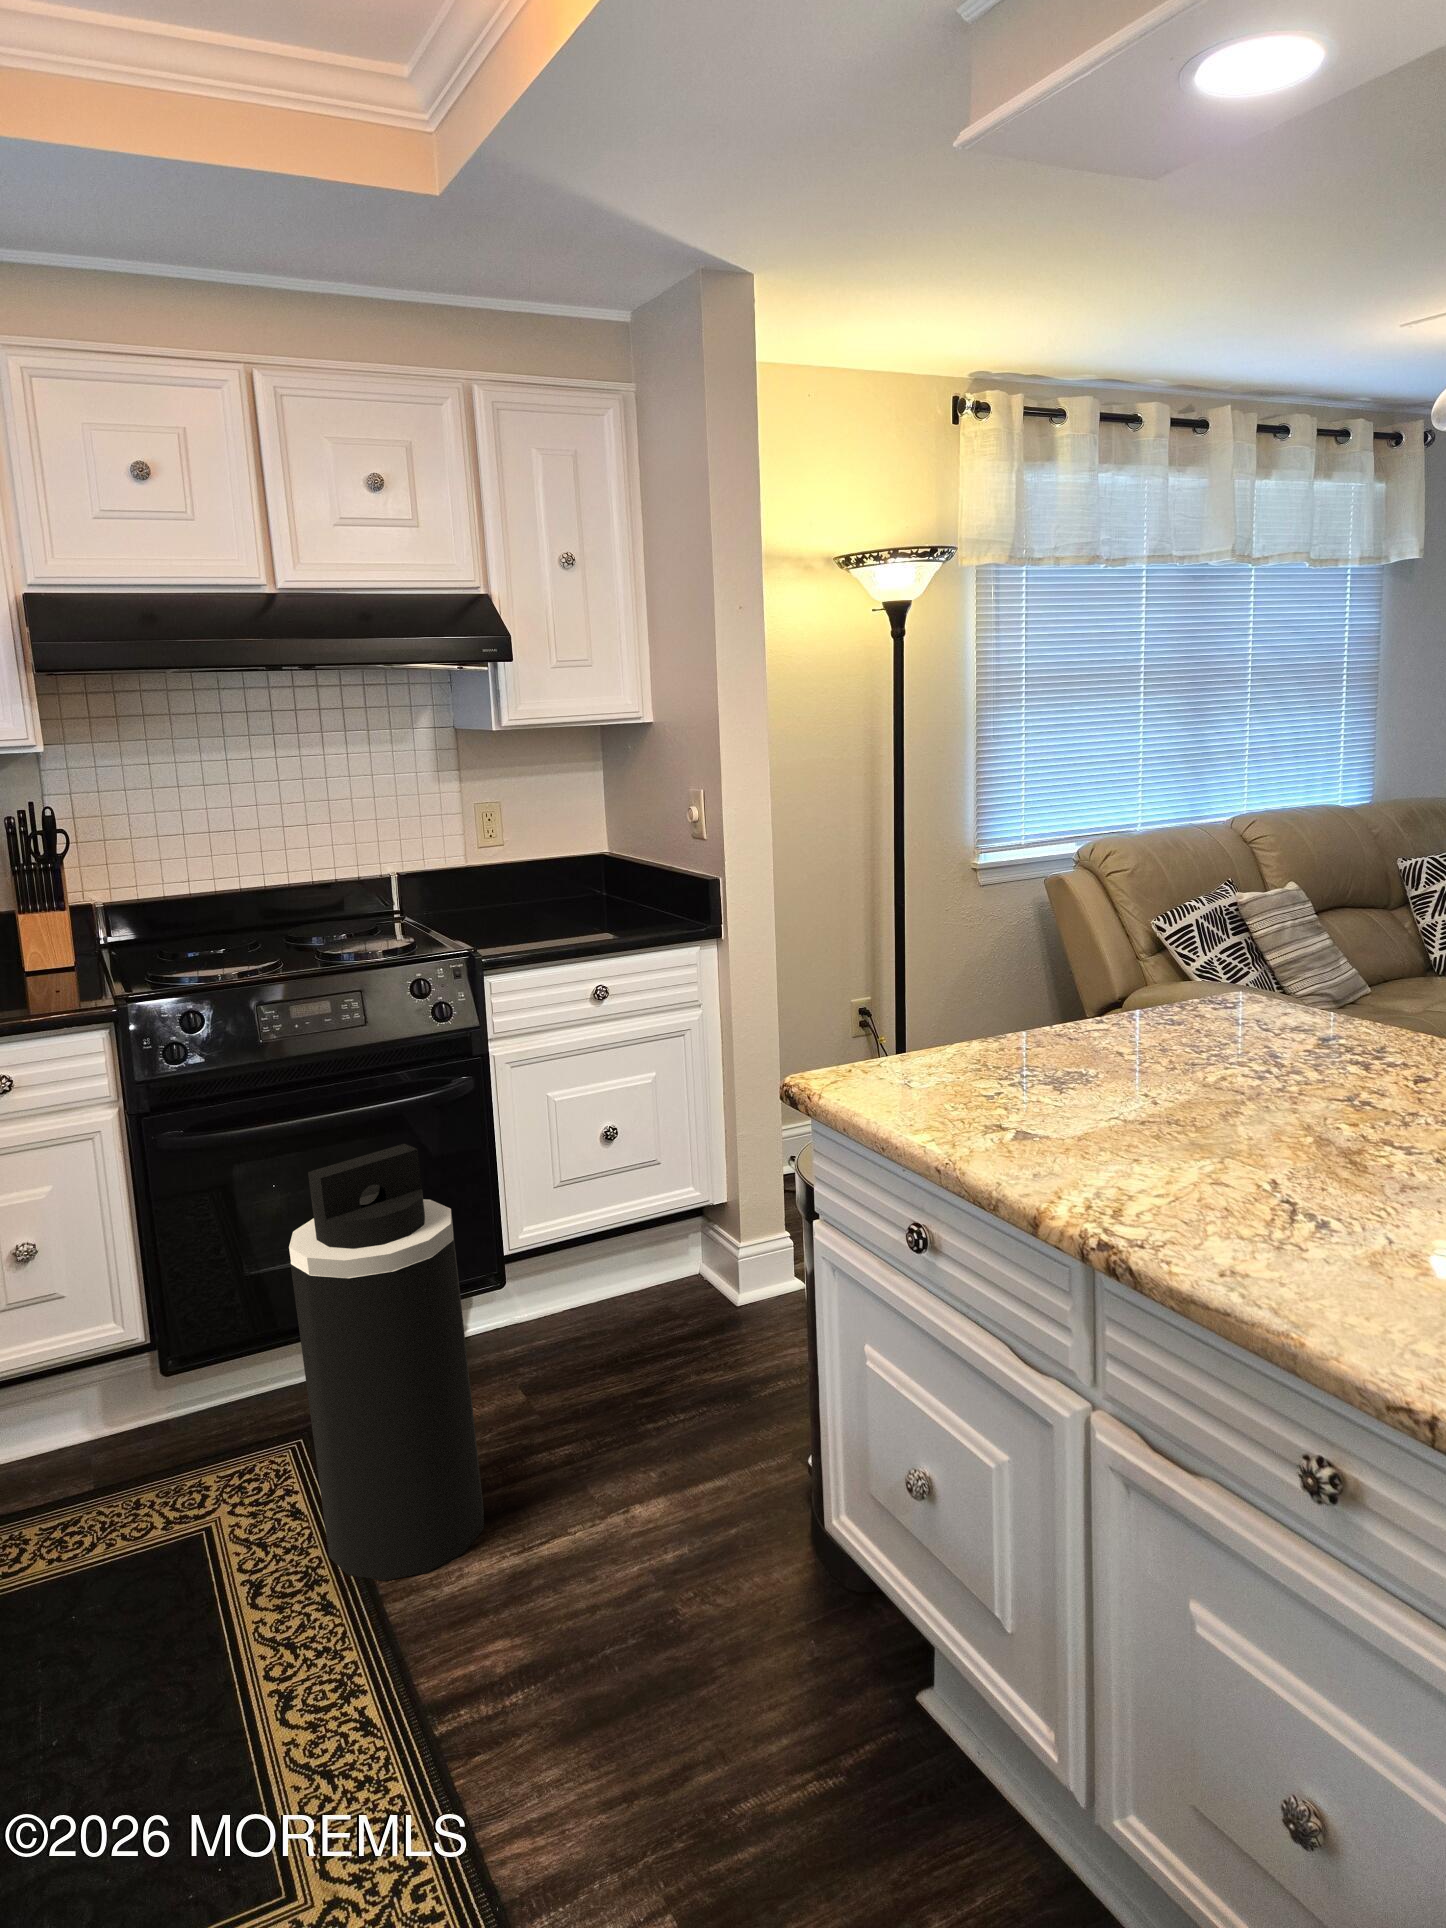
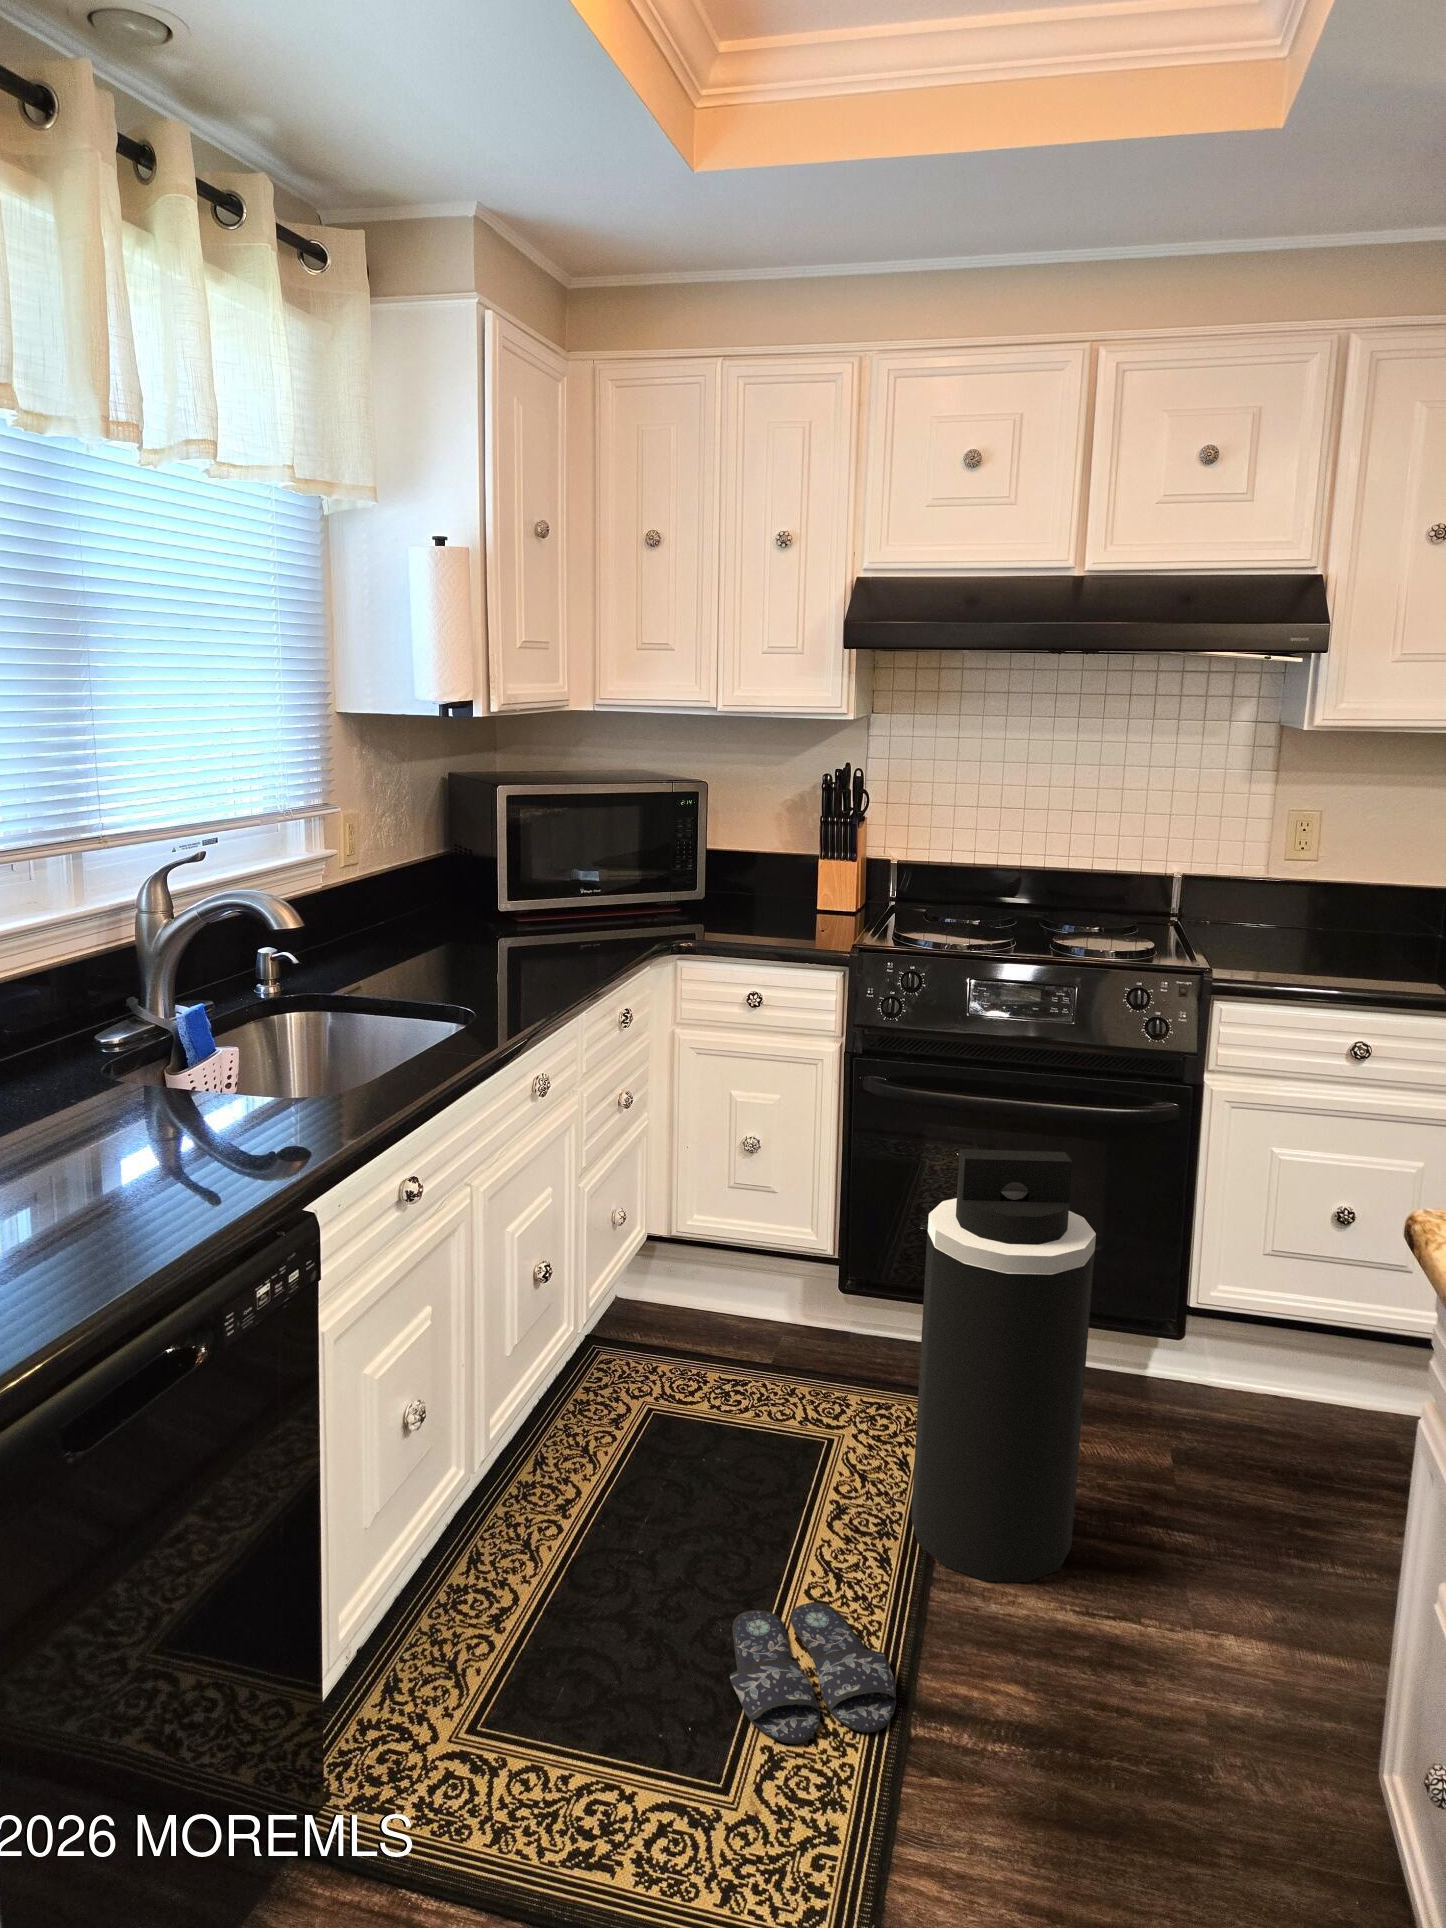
slippers: none [205,1675,412,1825] -> present [730,1602,896,1744]

